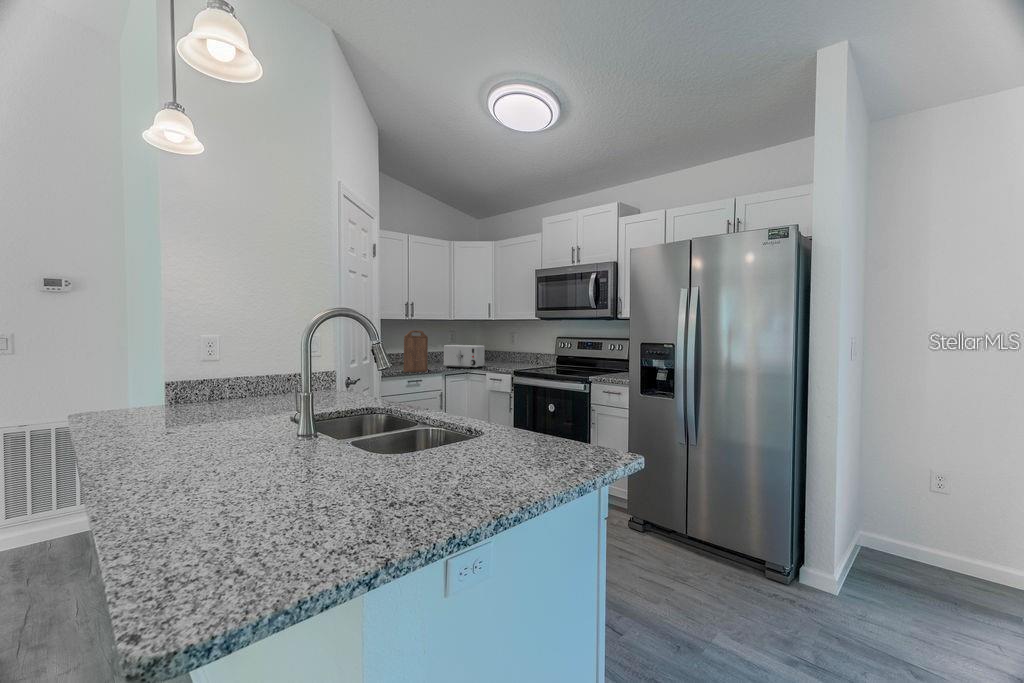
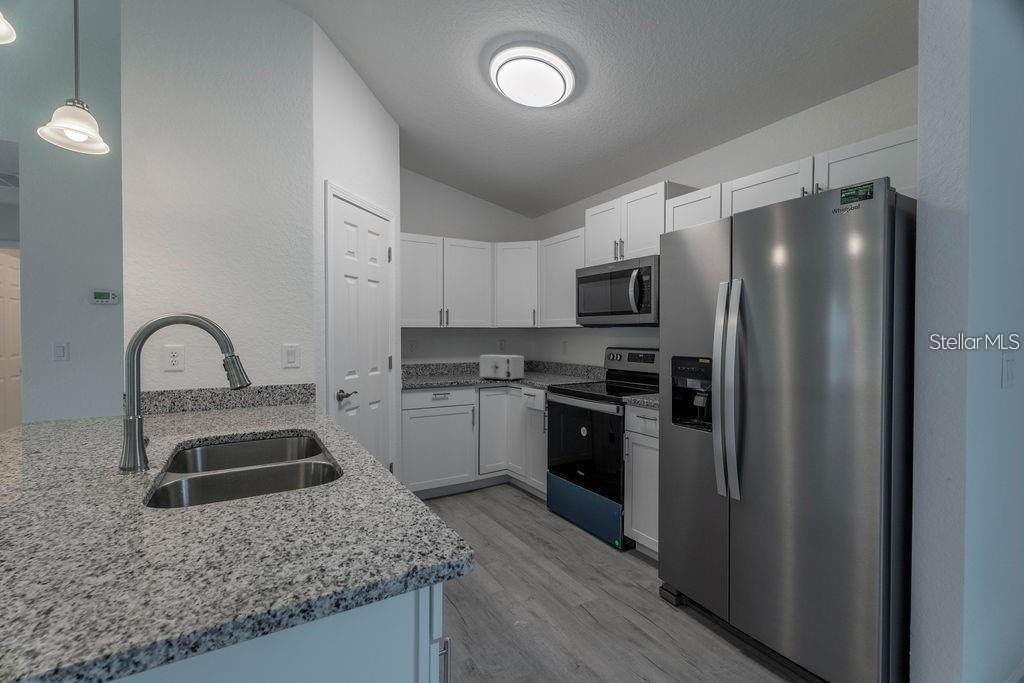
cutting board: present [404,330,428,372] -> none [432,339,458,383]

